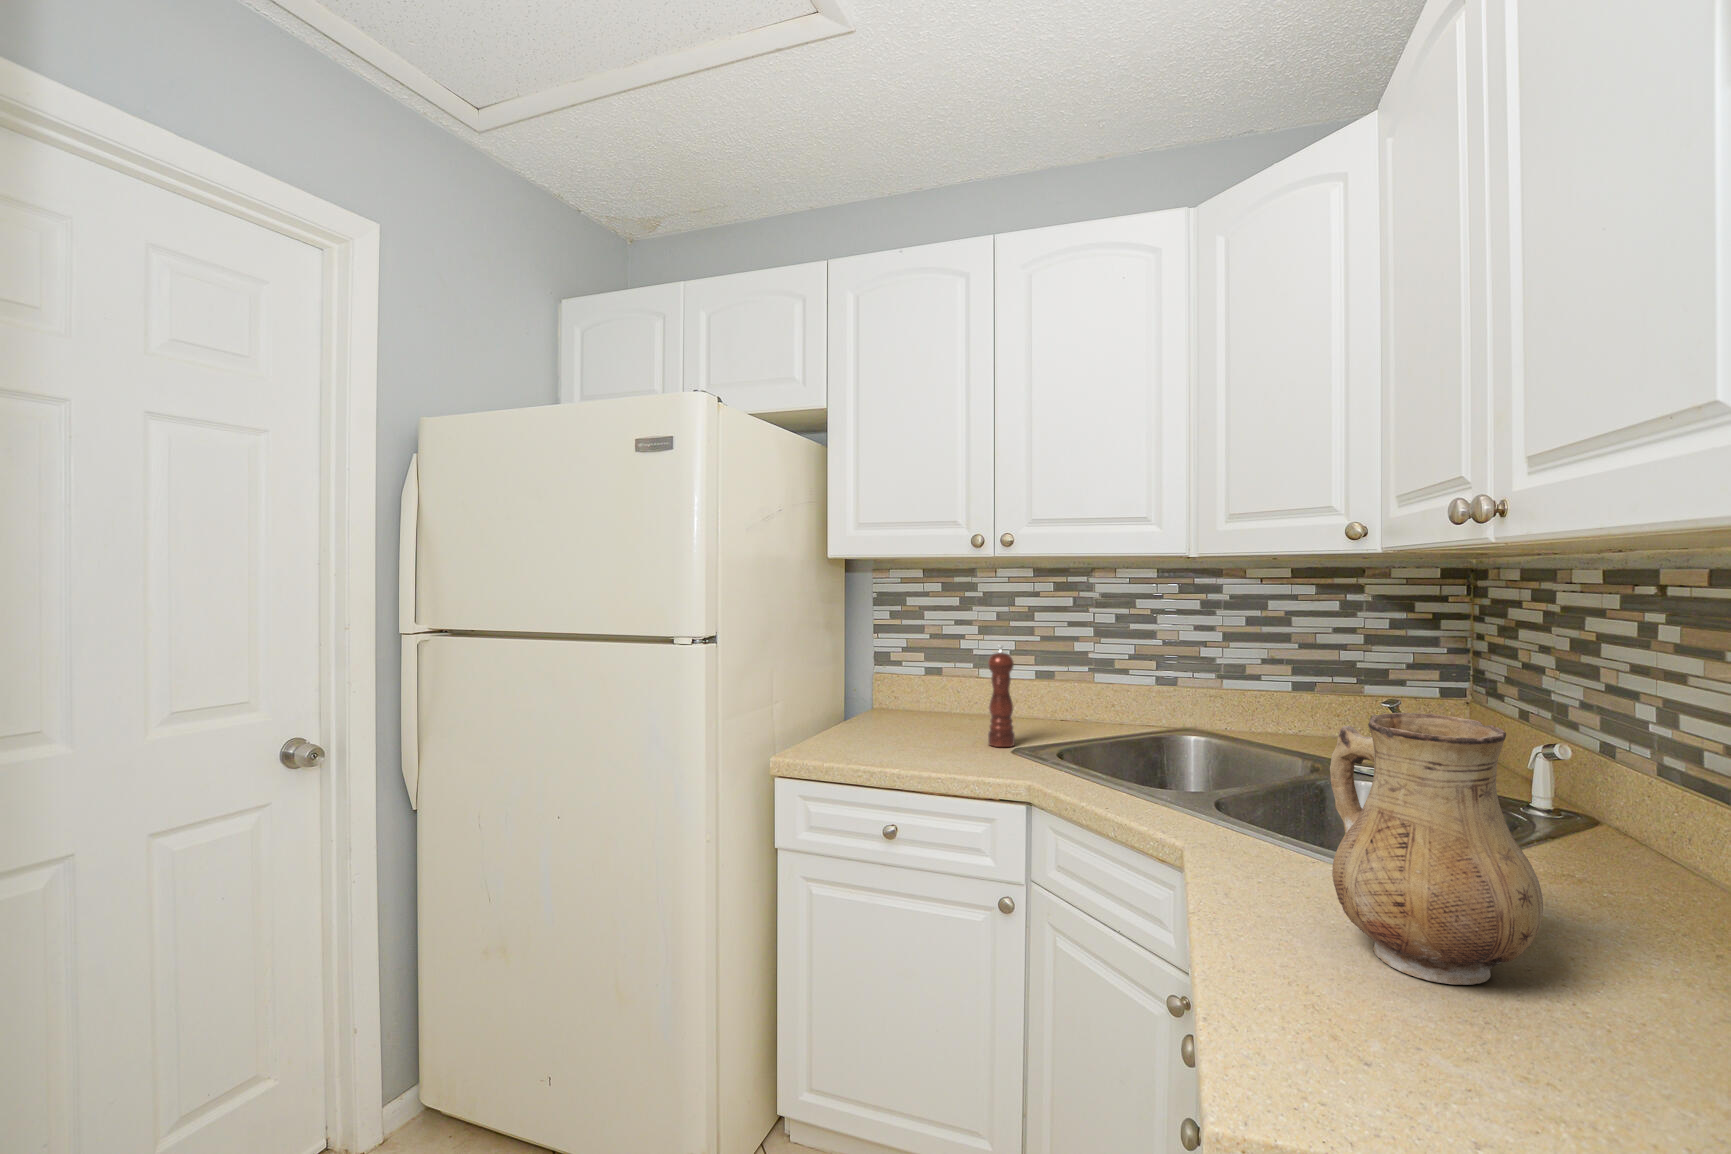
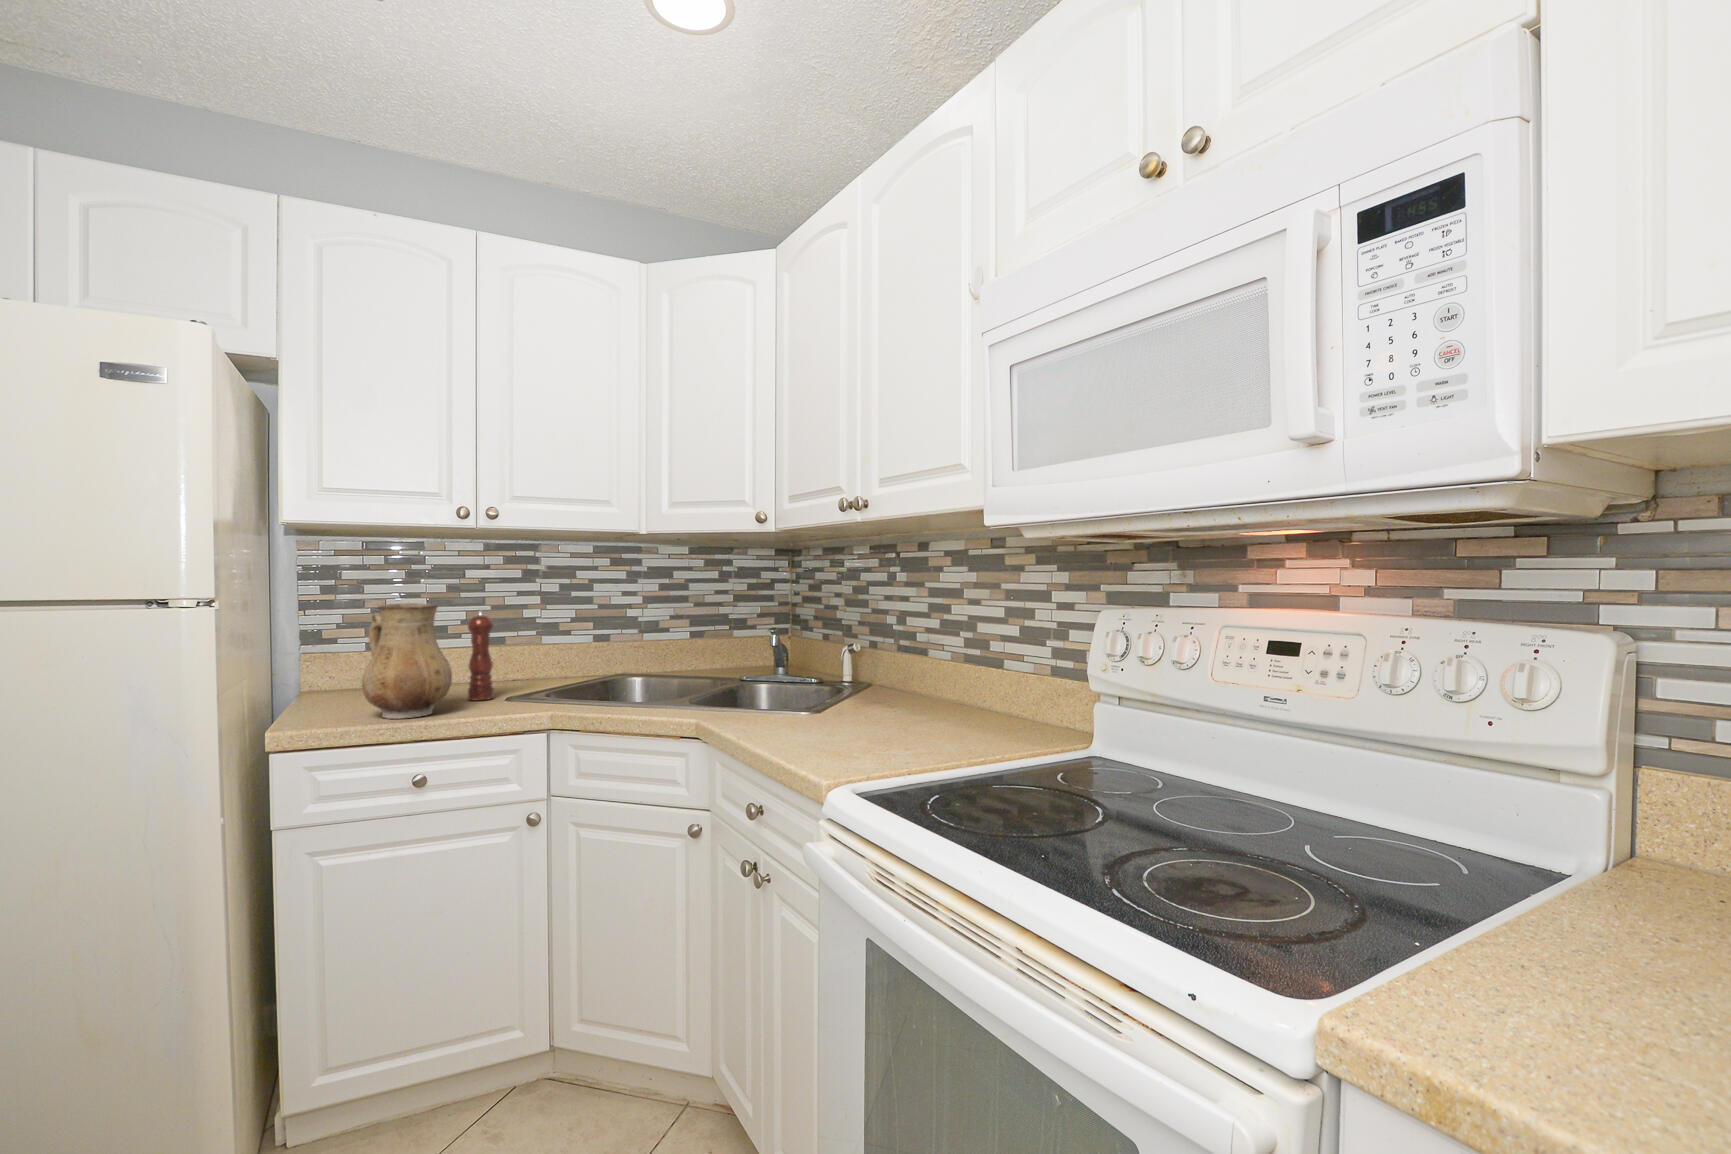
ceramic pitcher: present [1330,713,1543,985] -> present [362,603,452,719]

